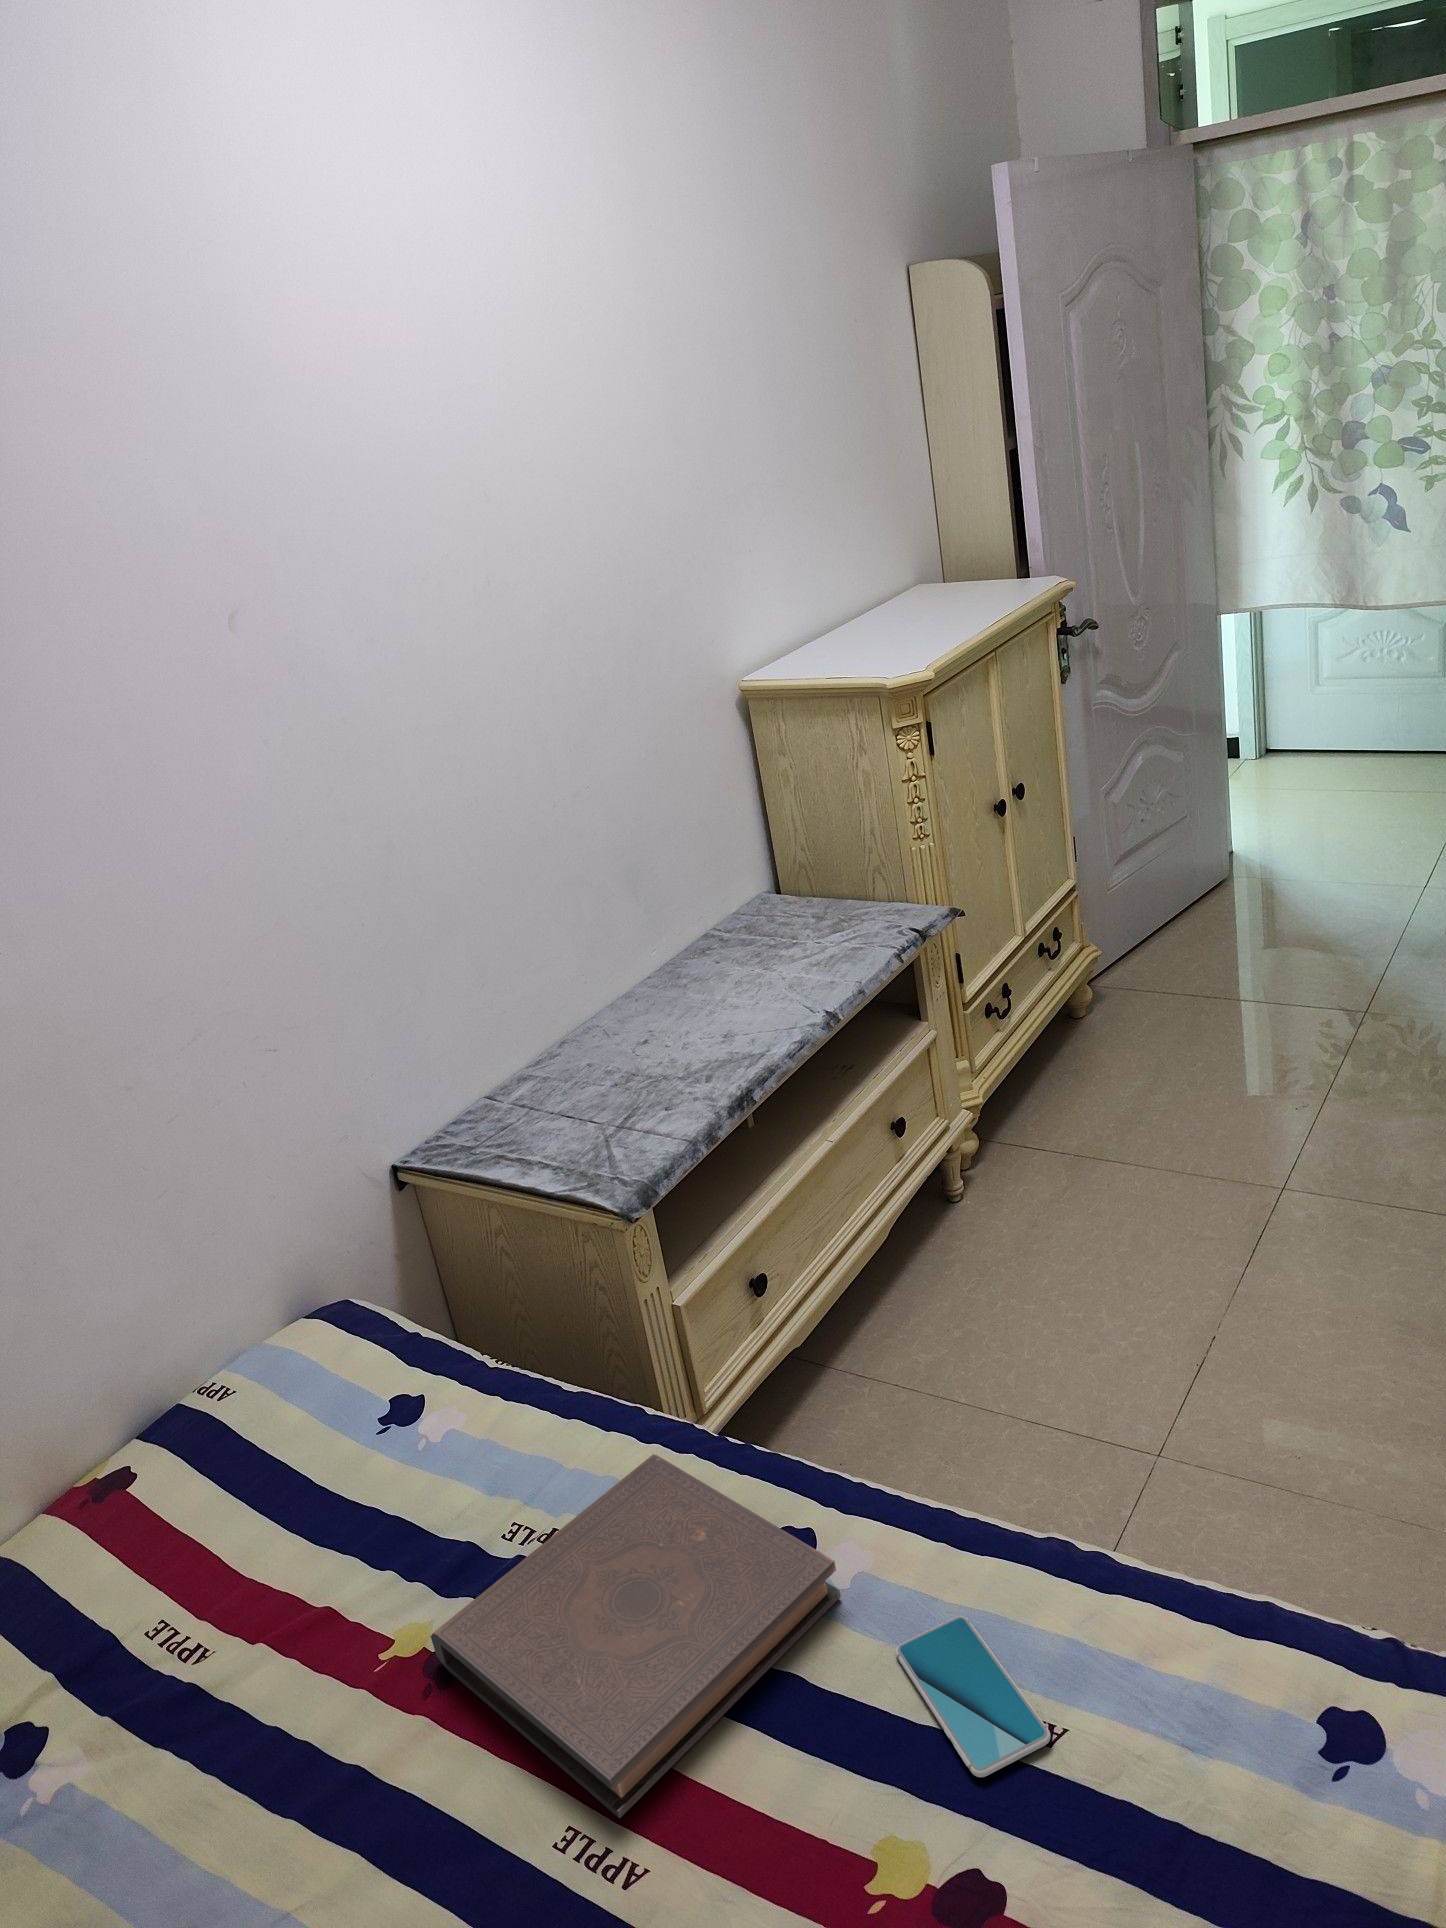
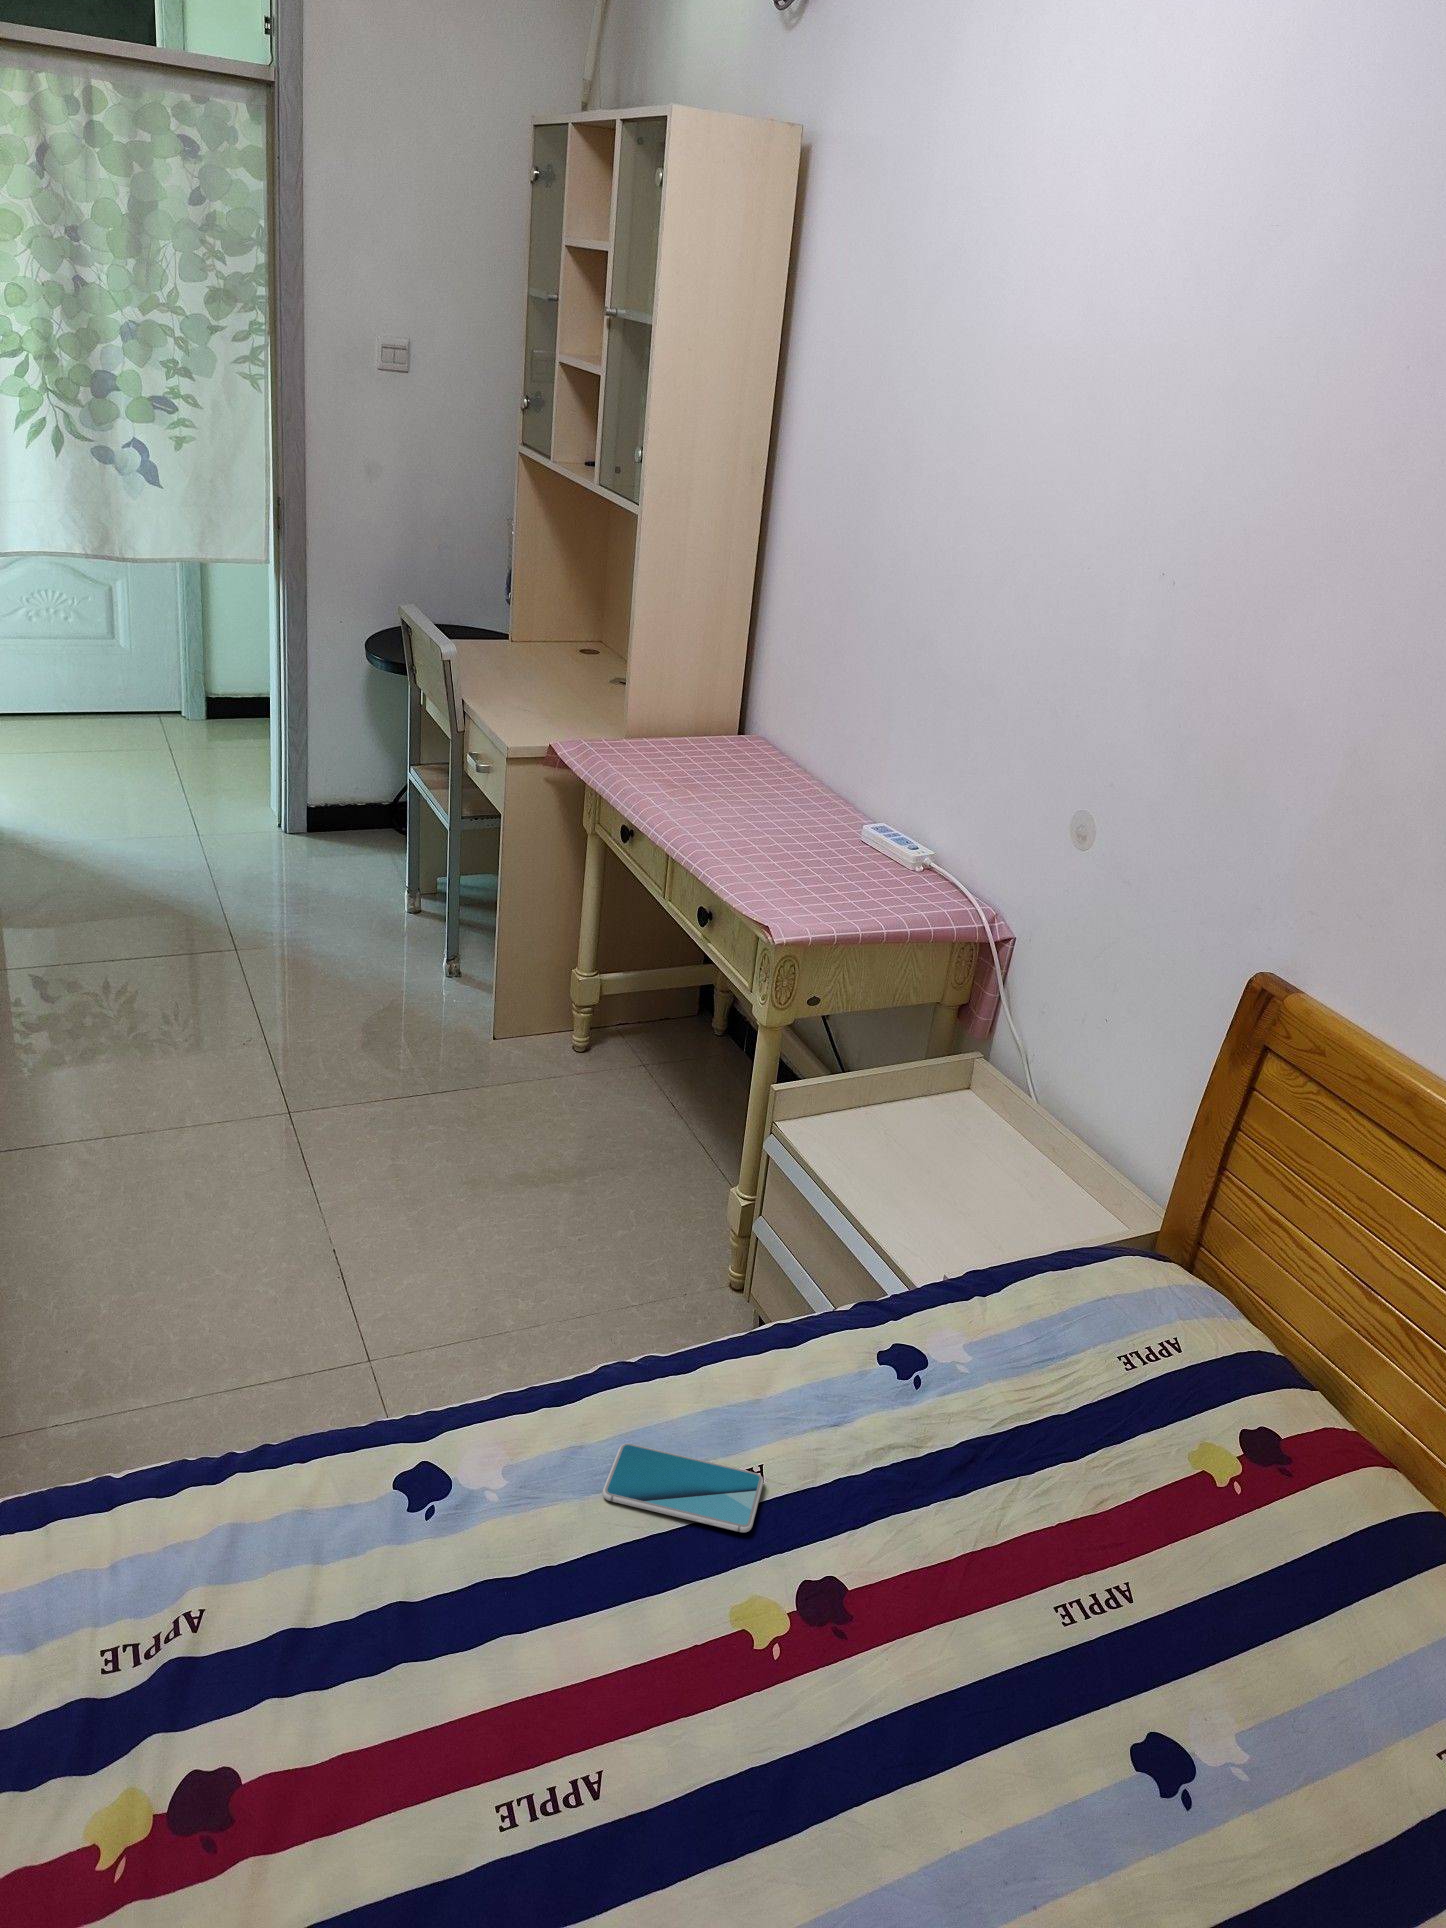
book: present [431,1454,841,1818] -> none [191,1455,545,1800]

